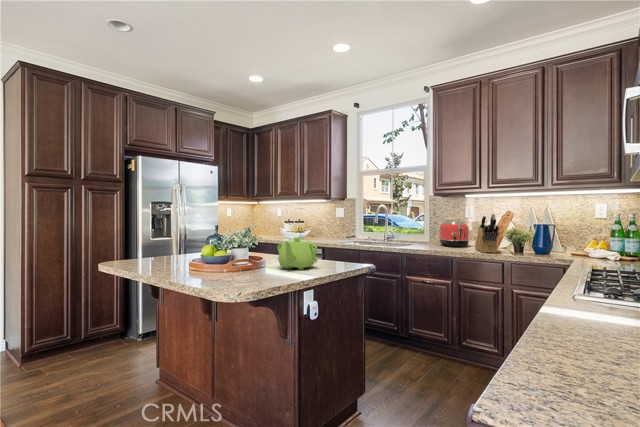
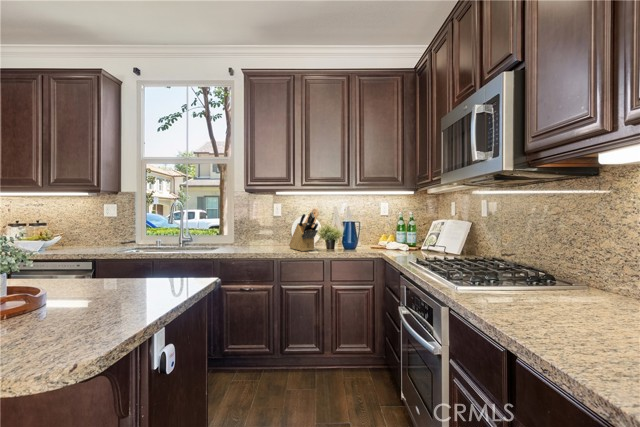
toaster: present [440,221,469,247] -> none [248,220,280,248]
teapot: present [277,237,317,270] -> none [67,247,147,301]

